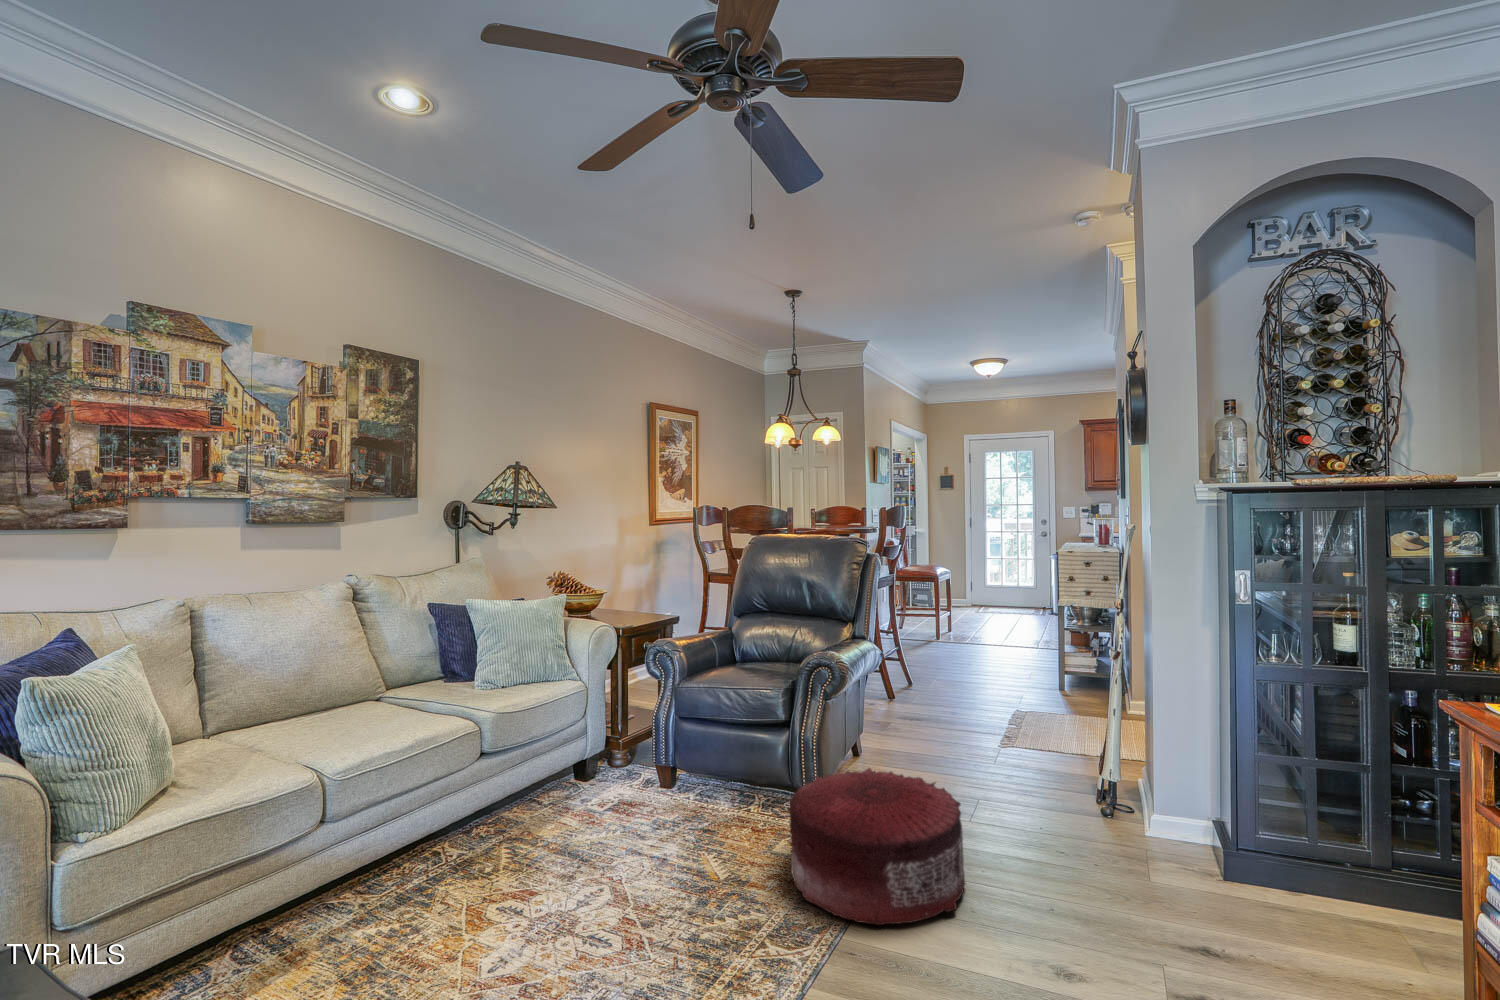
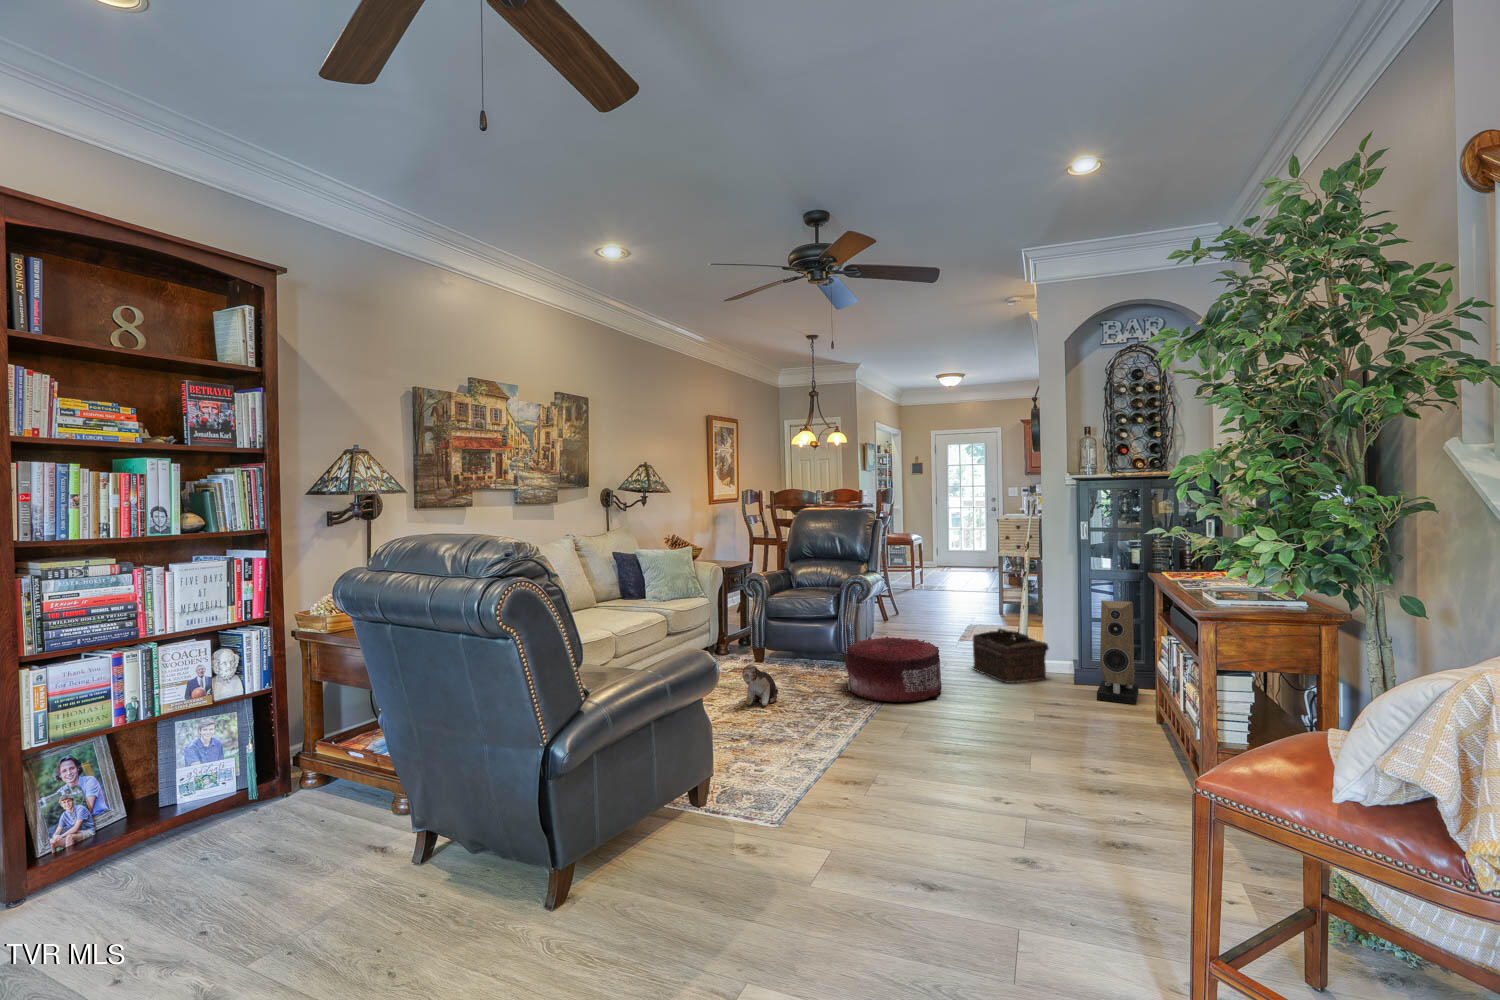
speaker: none [1275,728,1371,958] -> present [1097,600,1139,704]
basket: none [1023,753,1166,867] -> present [973,629,1049,683]
plush toy: none [560,841,661,924] -> present [739,664,778,705]

